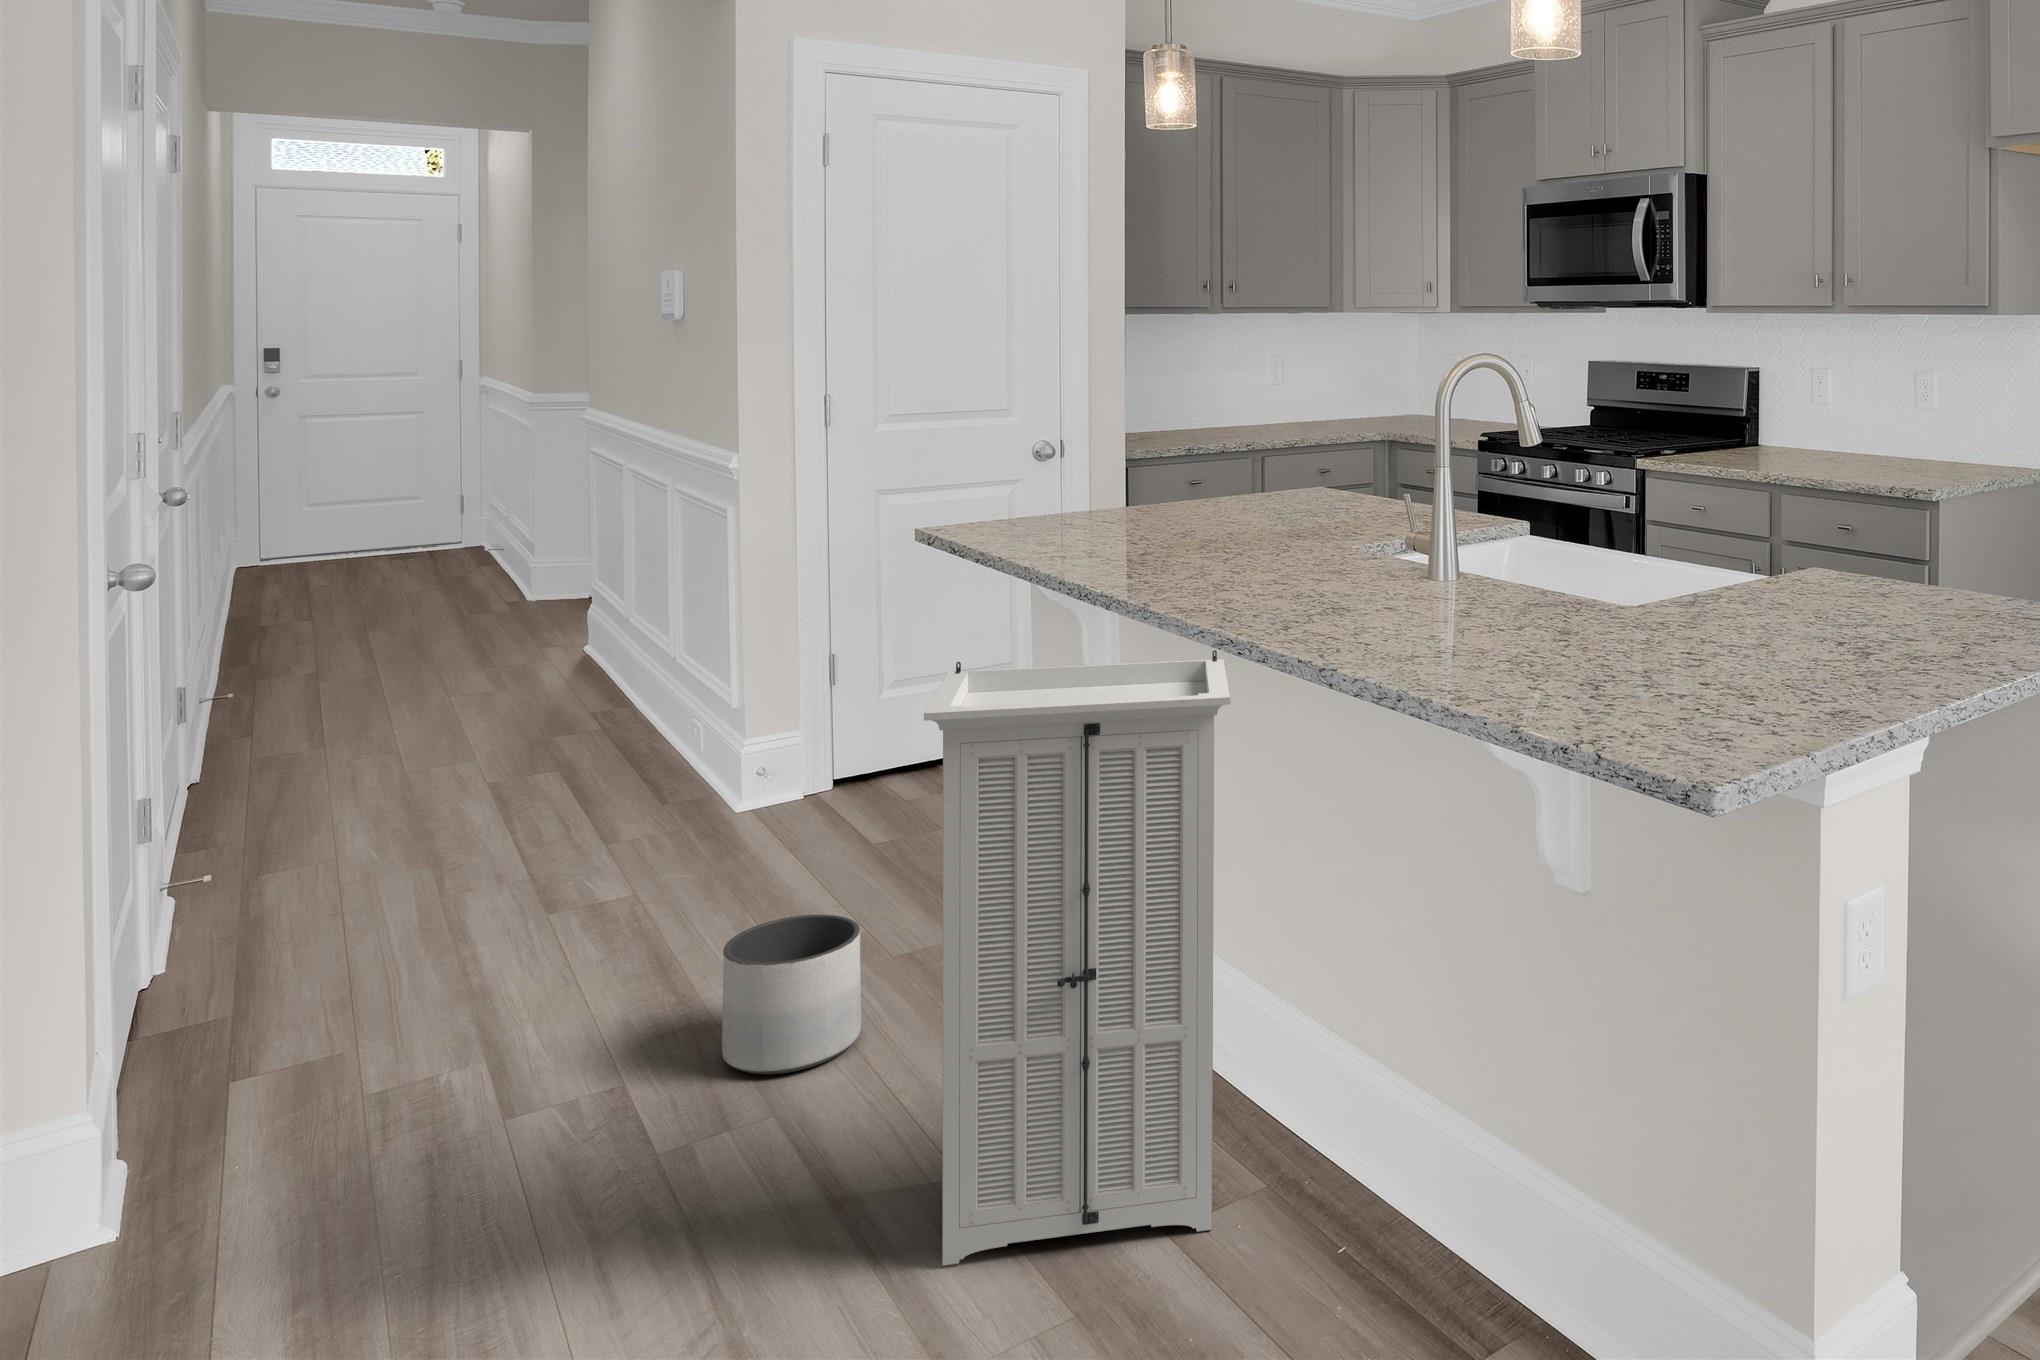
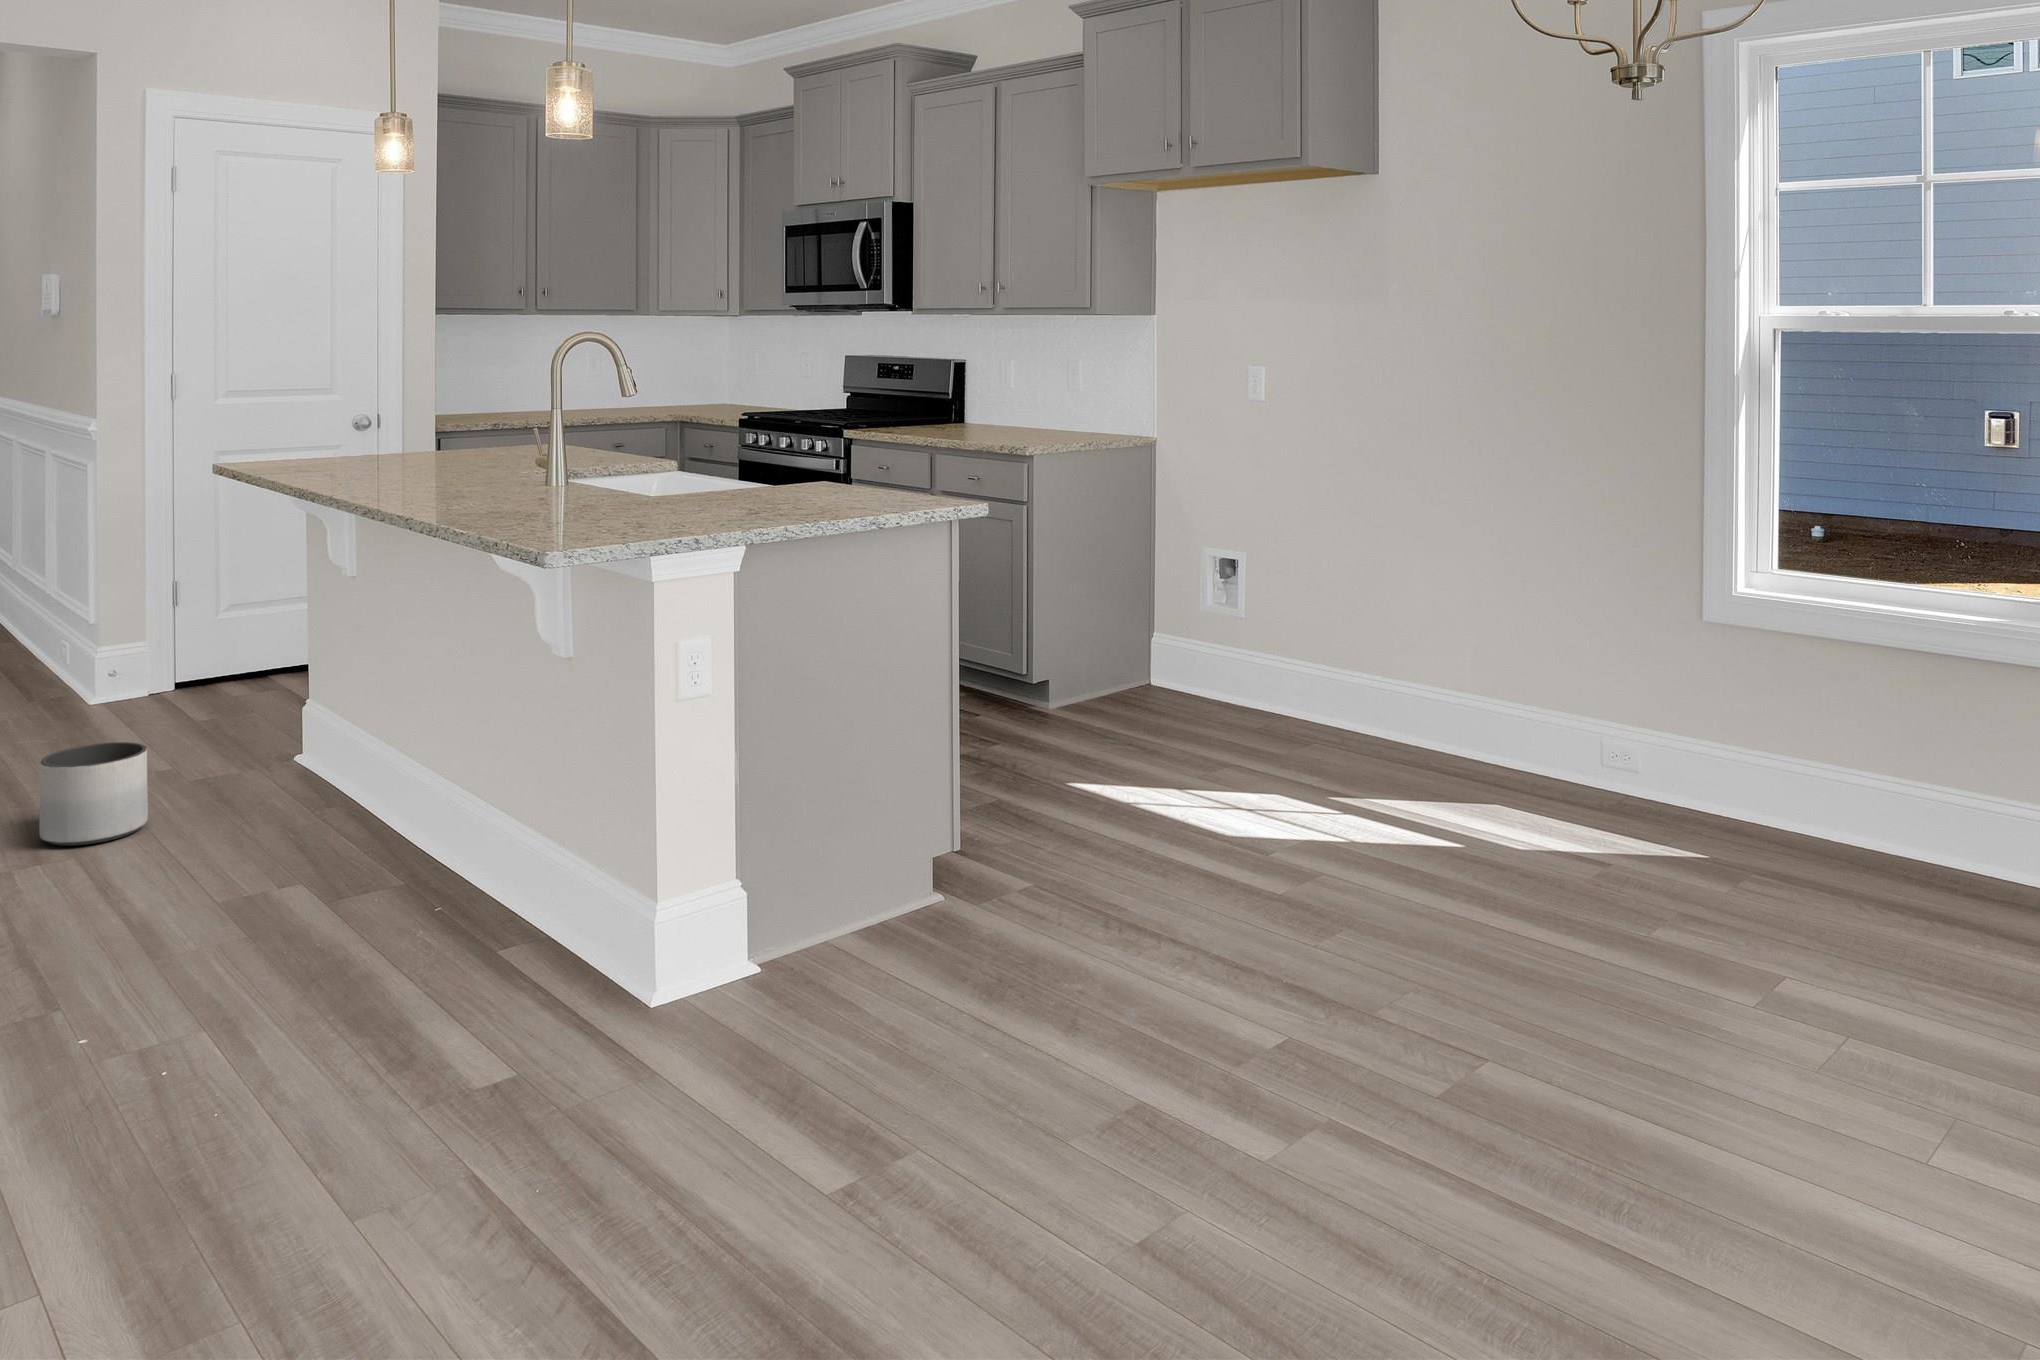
storage cabinet: present [924,650,1230,1266] -> none [152,534,387,927]

